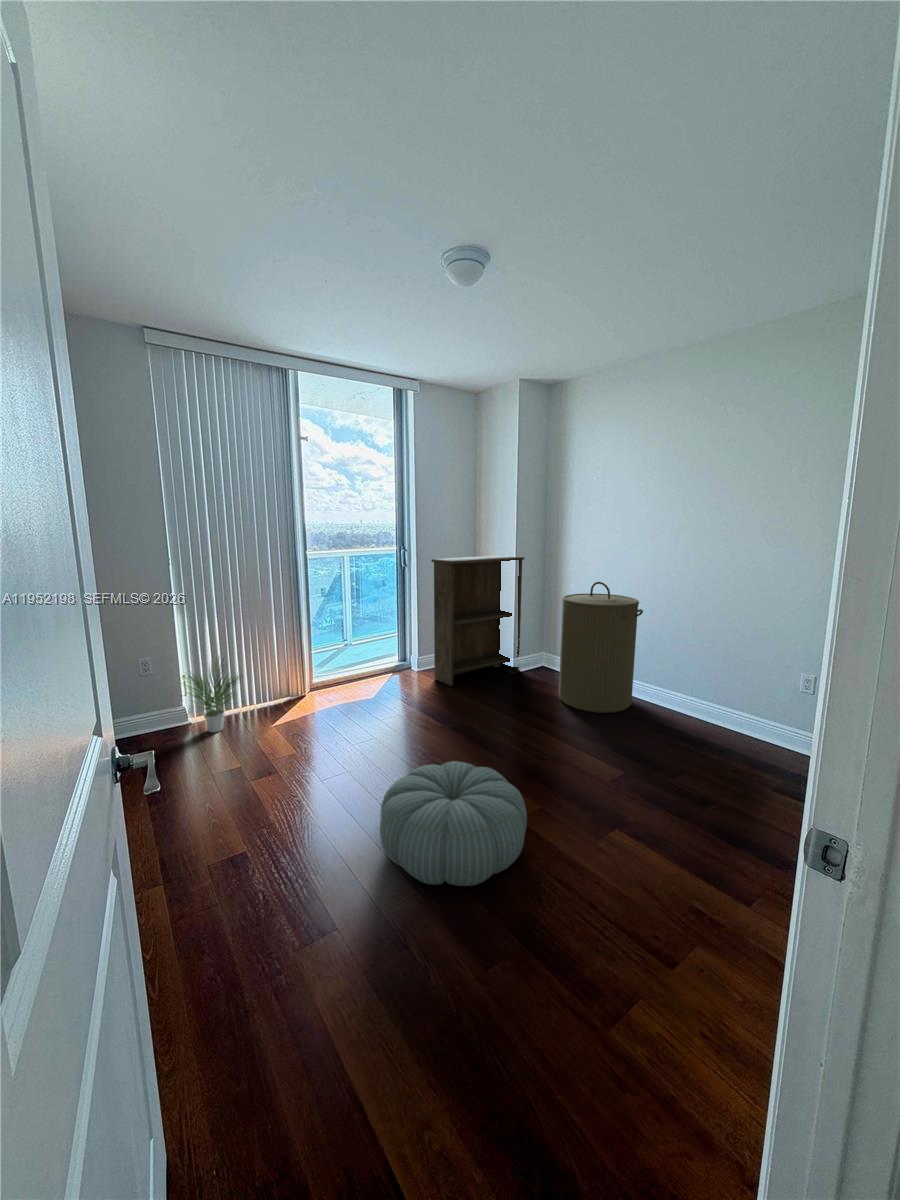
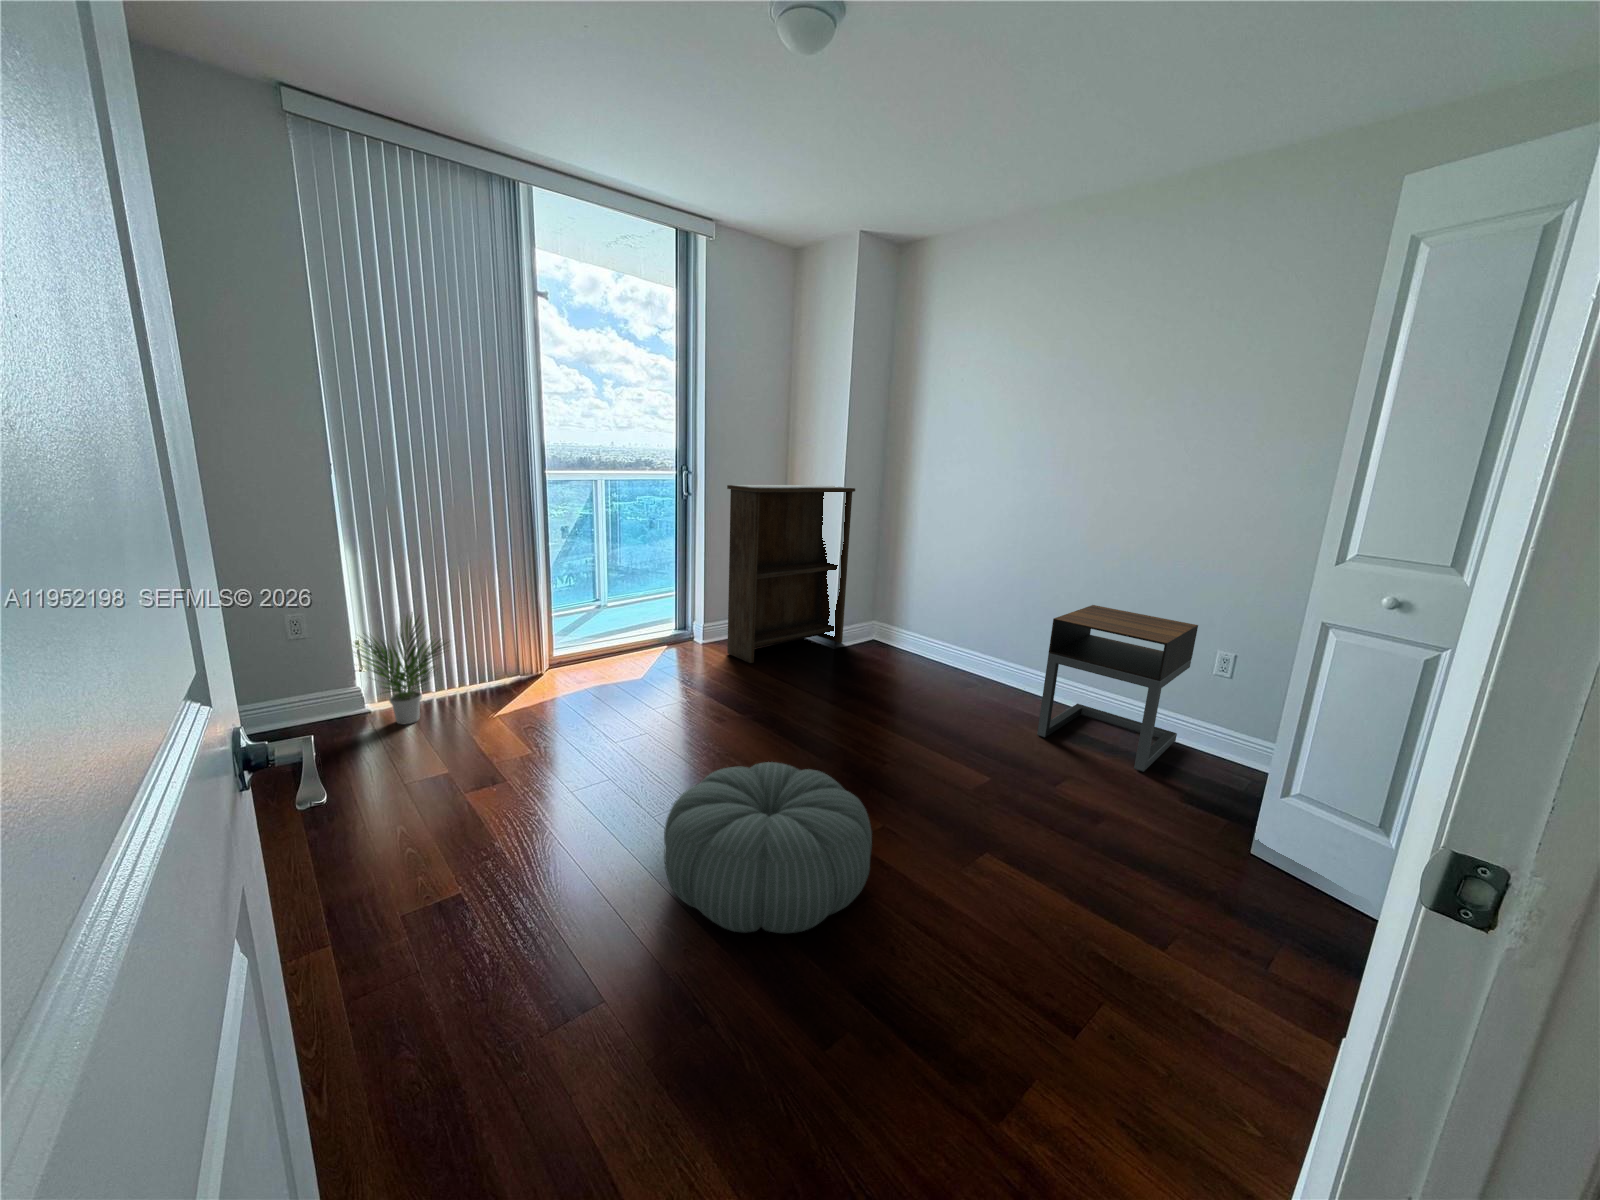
laundry hamper: present [559,582,643,713] -> none [898,523,1016,700]
nightstand: none [663,641,786,770] -> present [1037,605,1198,772]

